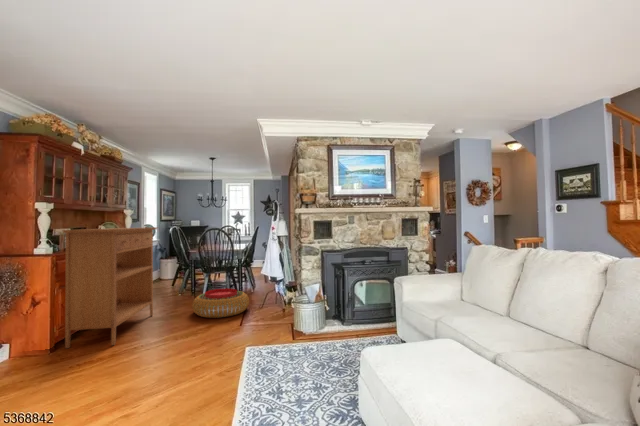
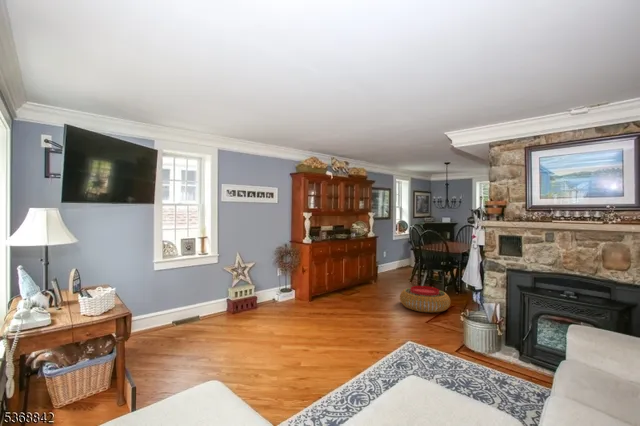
console table: present [63,227,157,348] -> none [314,226,383,307]

